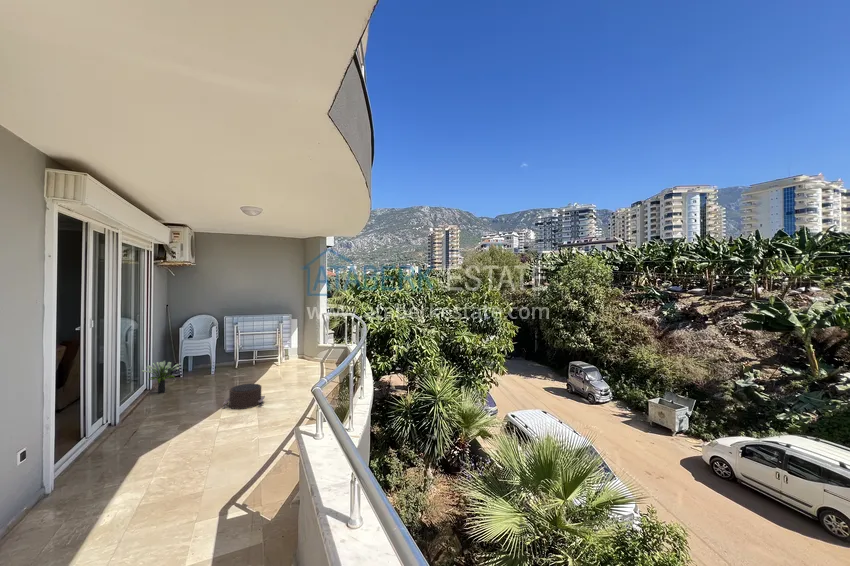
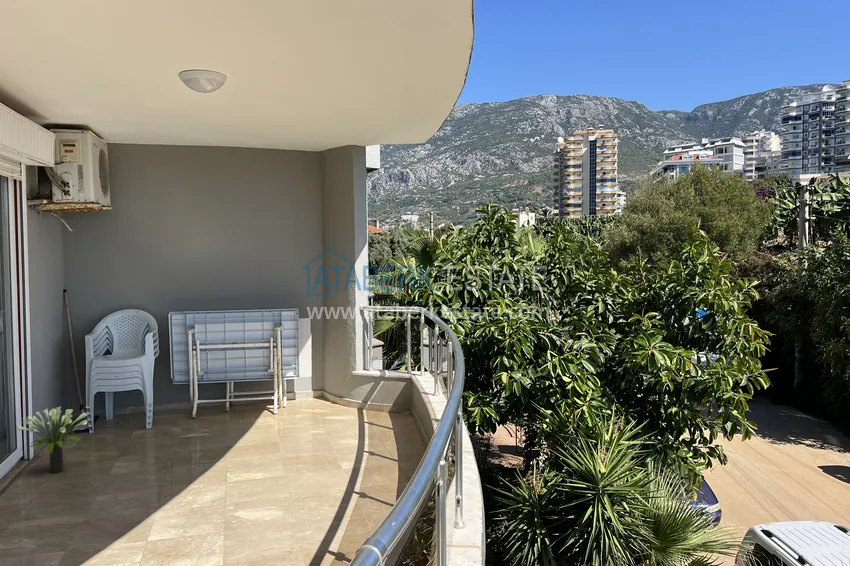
pouf: present [223,384,265,409] -> none [178,461,262,519]

